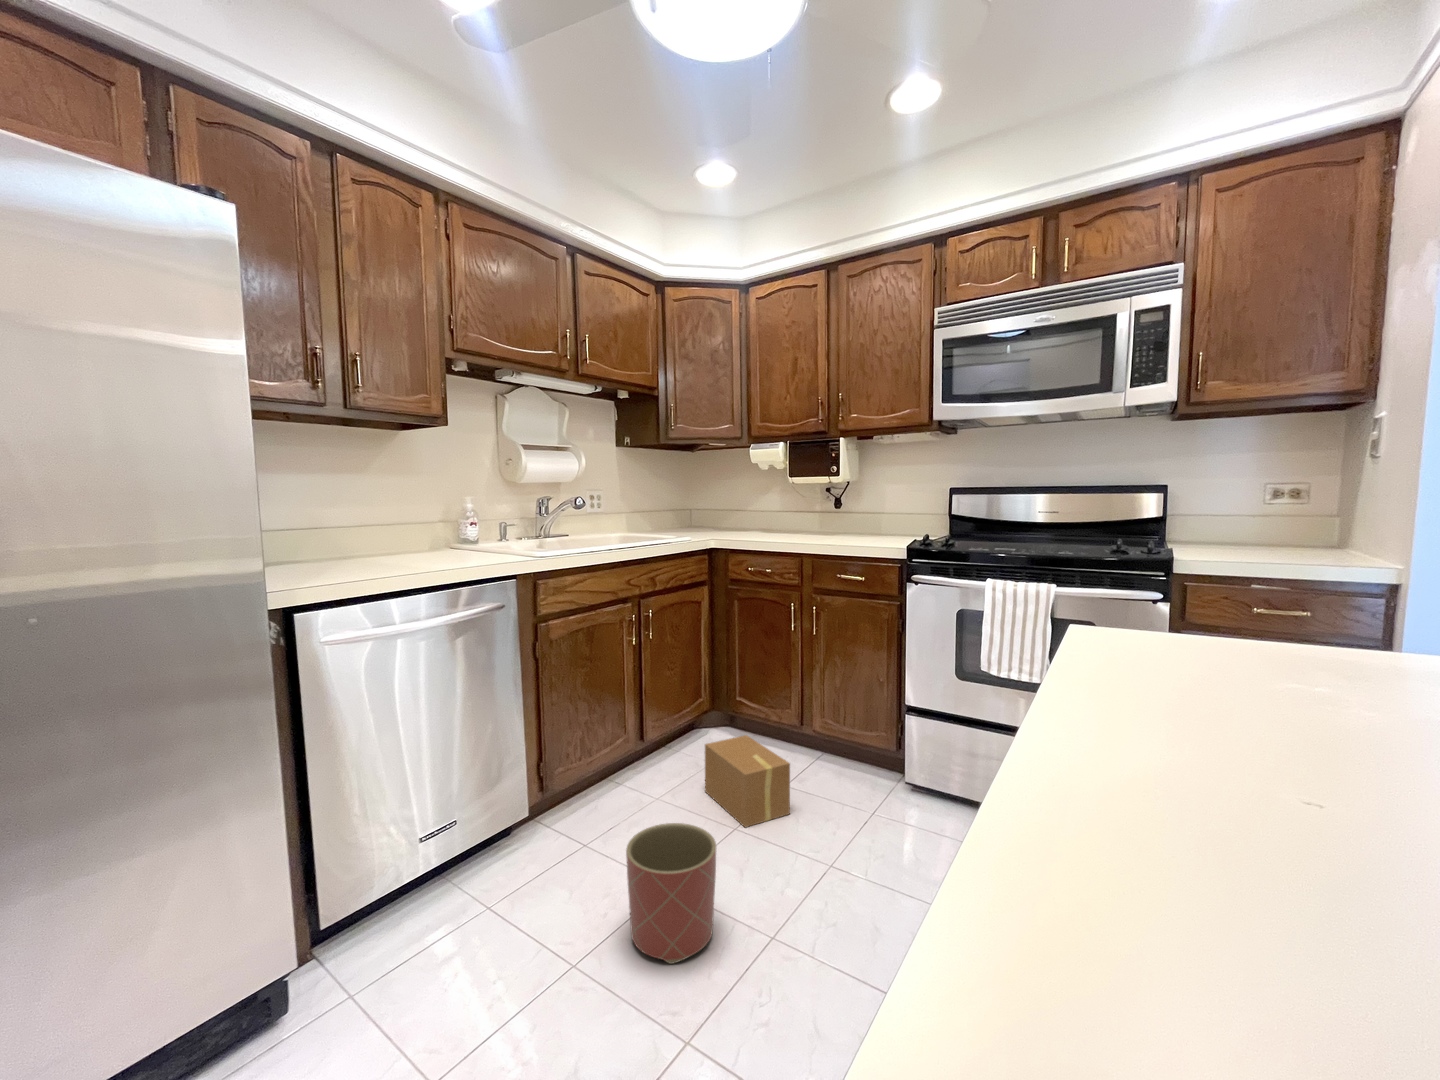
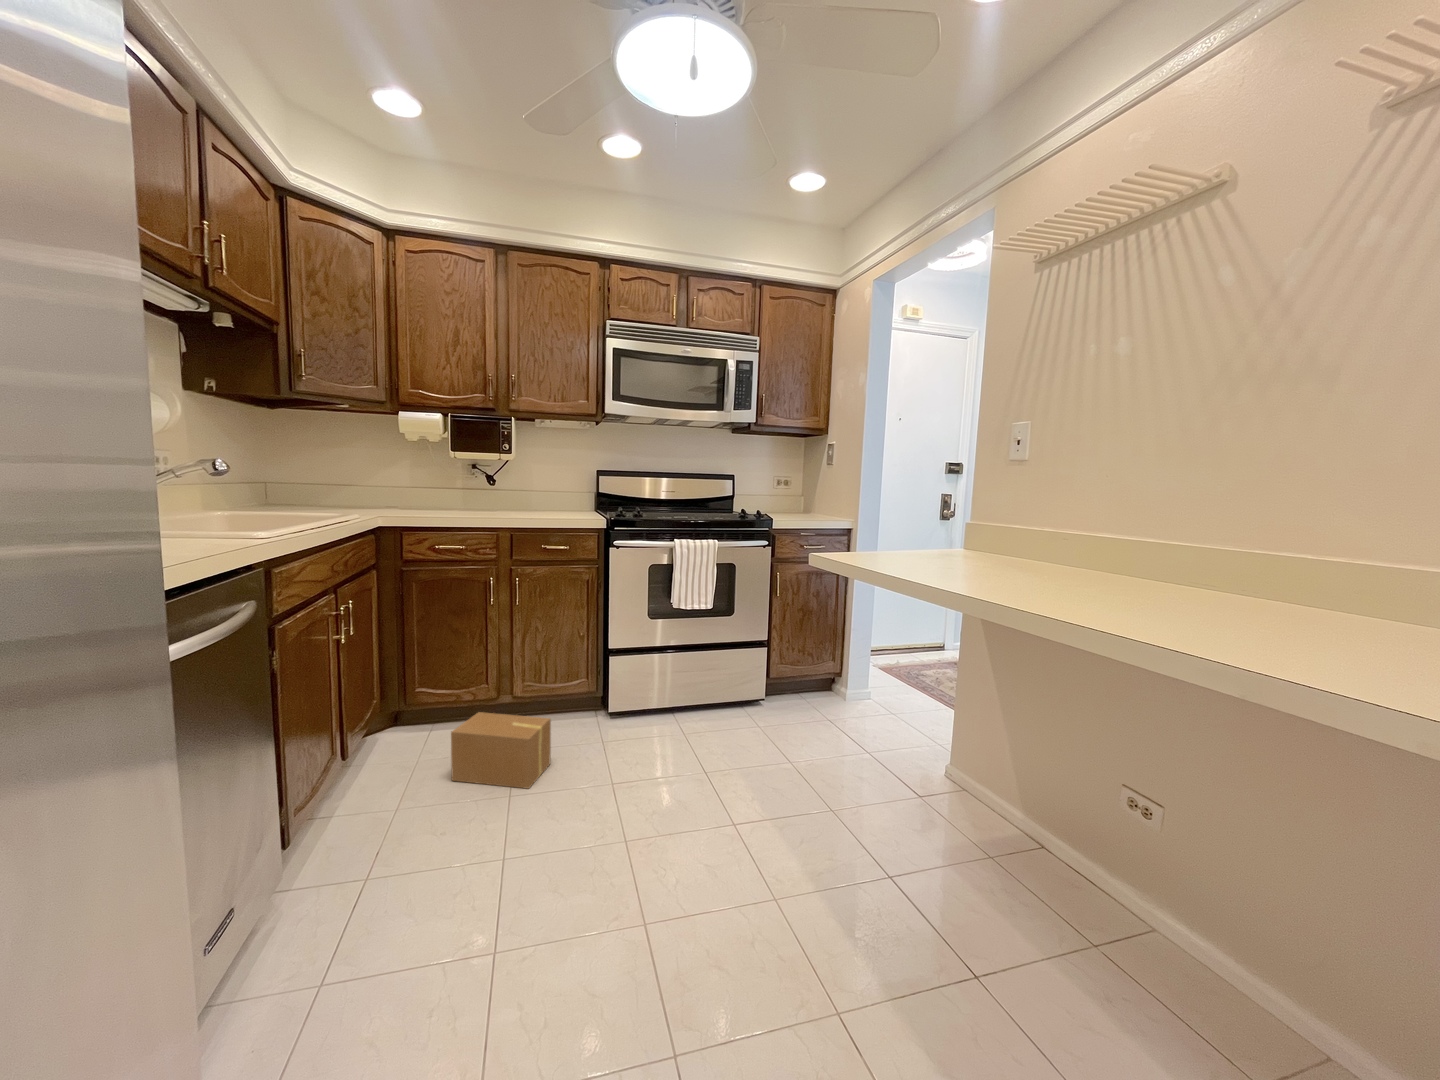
planter: present [626,823,716,964] -> none [537,780,623,903]

